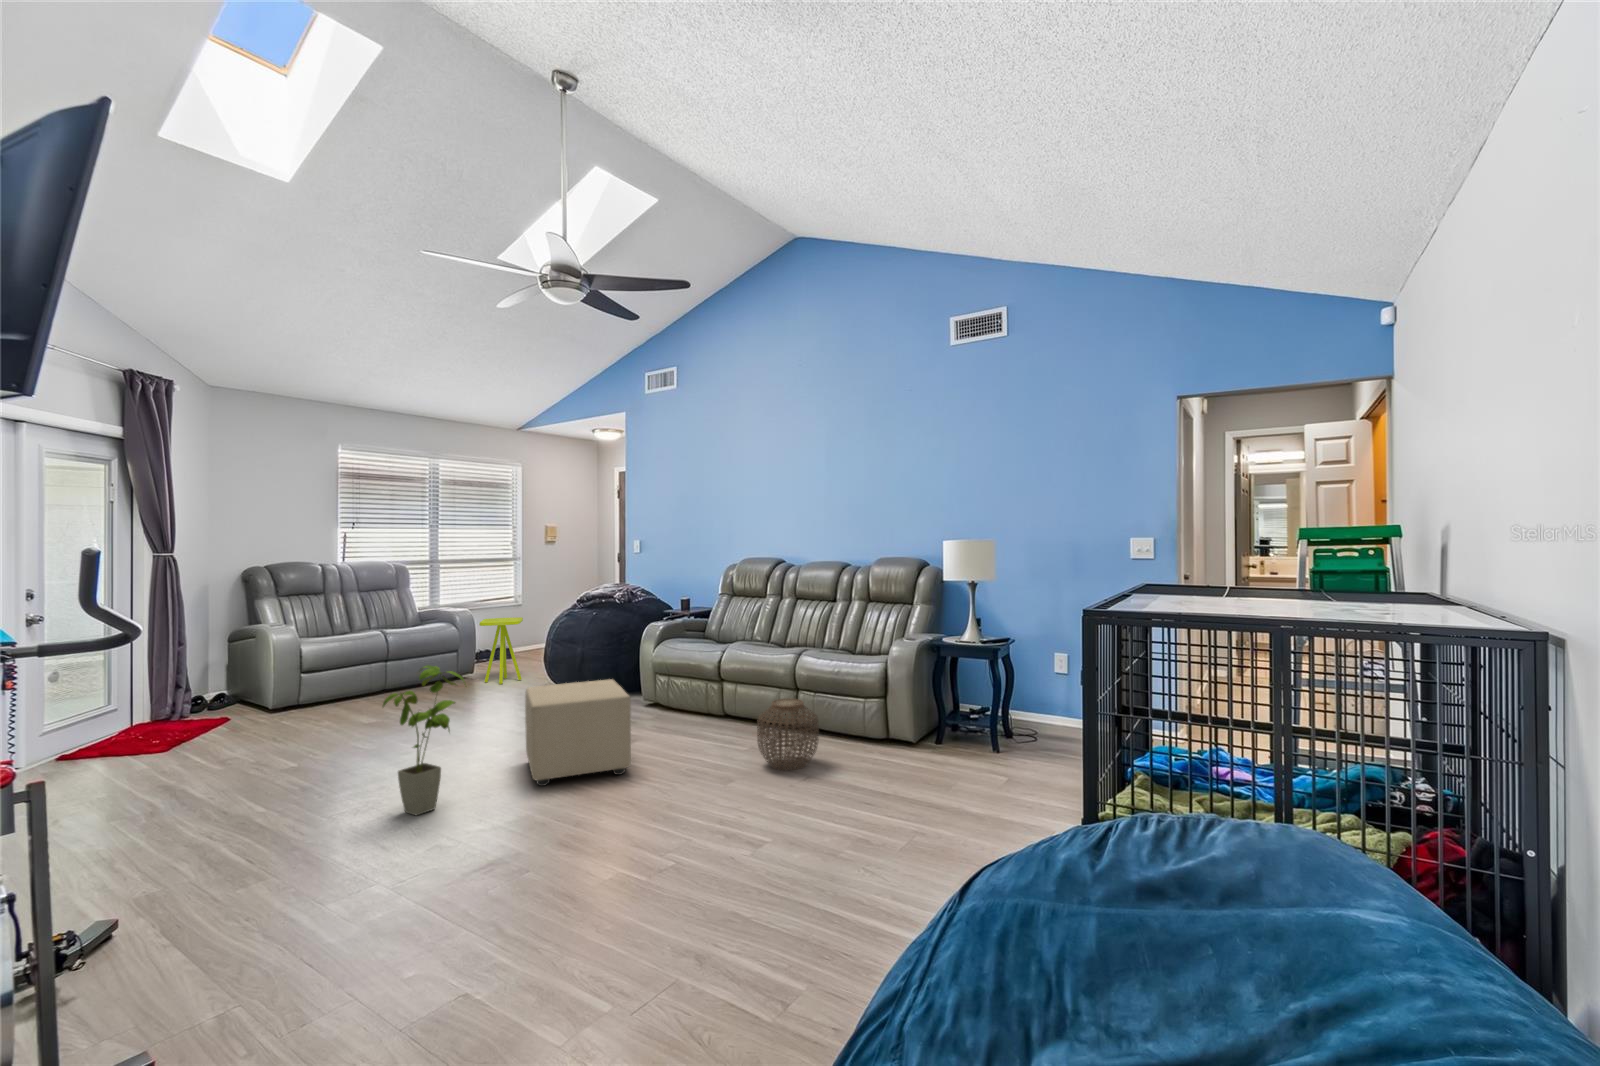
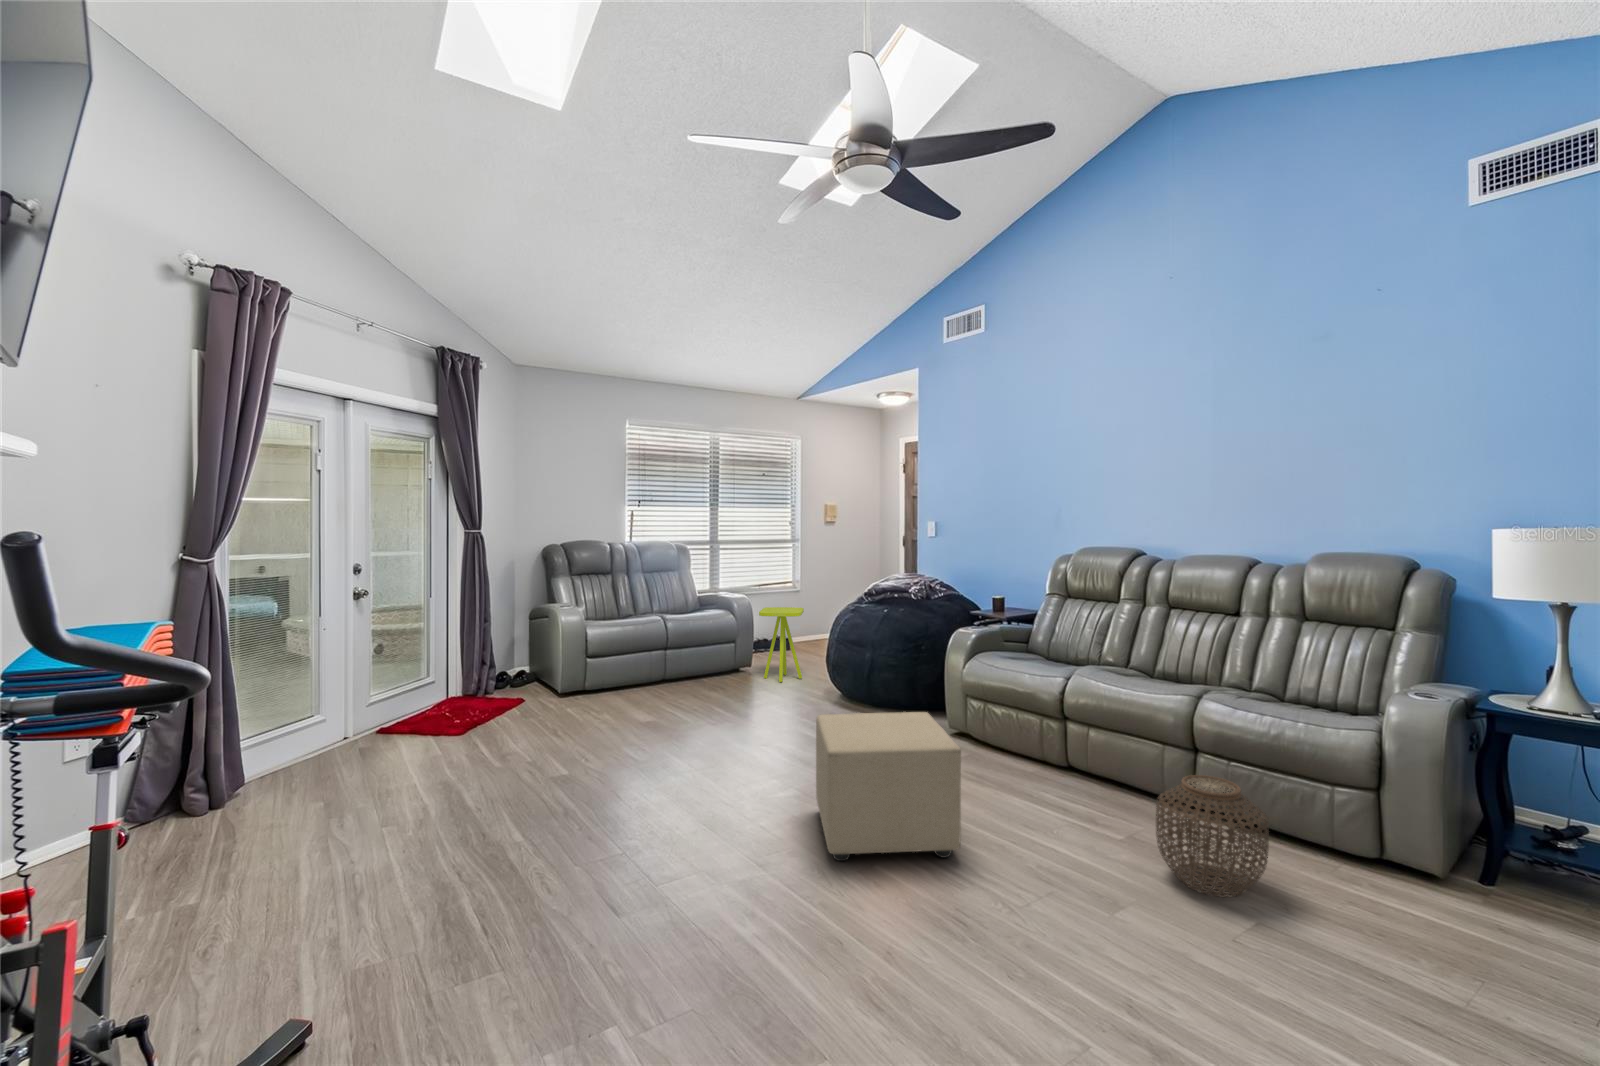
house plant: present [383,665,465,816] -> none [644,689,746,891]

